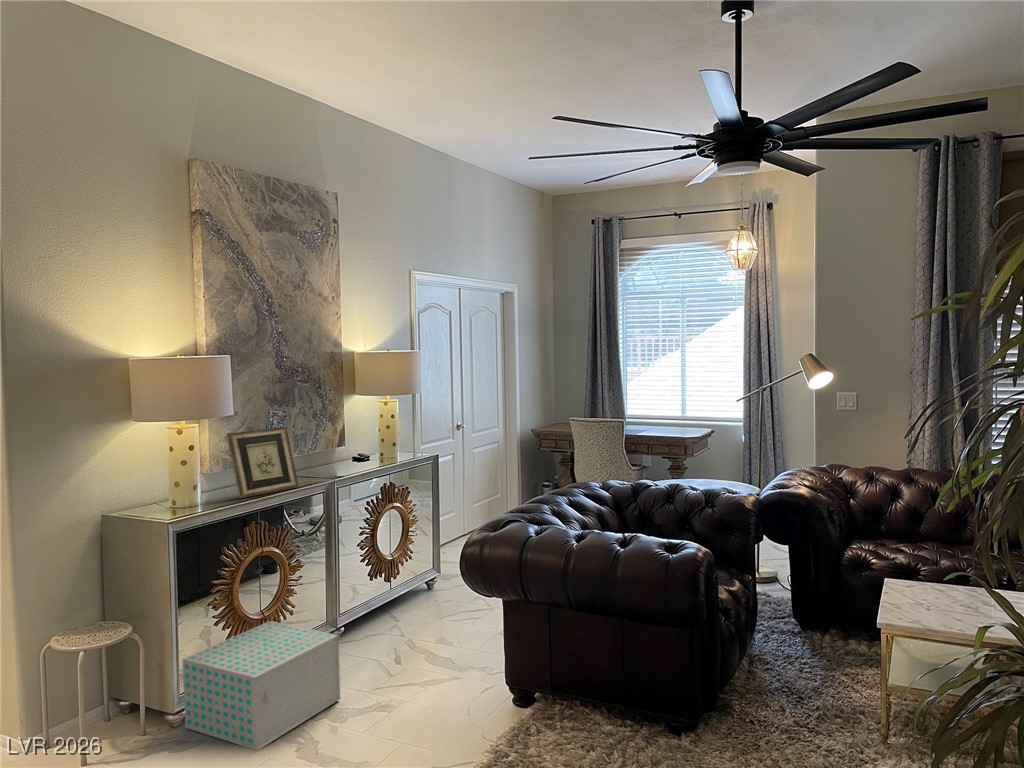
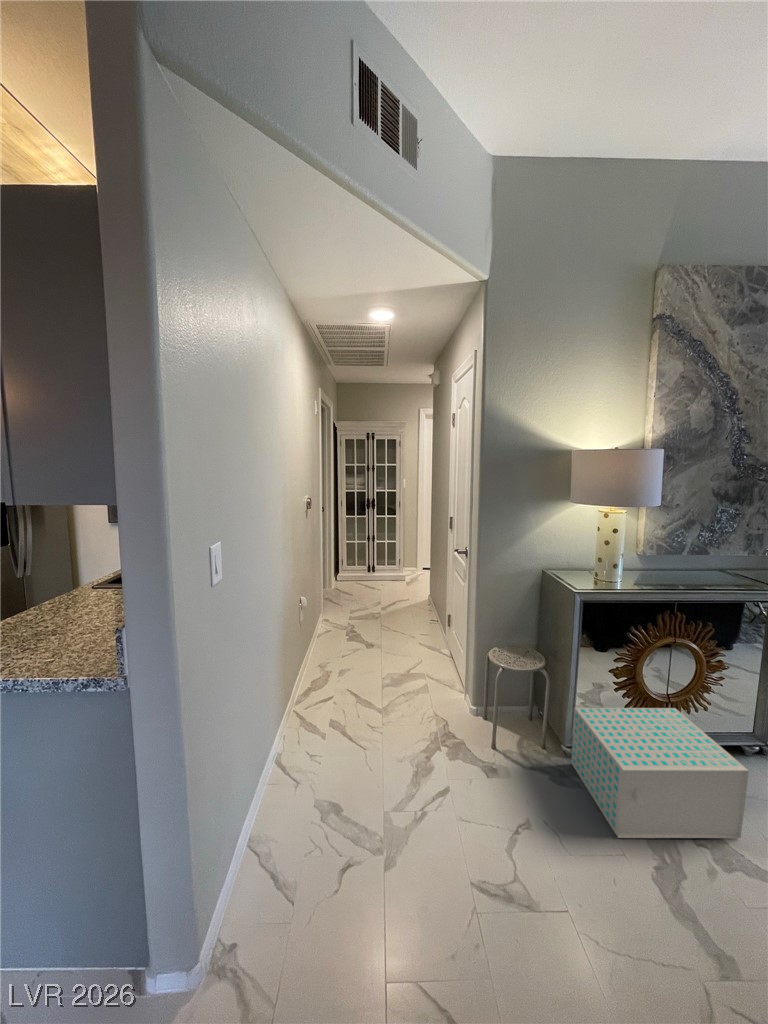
picture frame: present [227,427,299,498] -> none [656,523,735,588]

